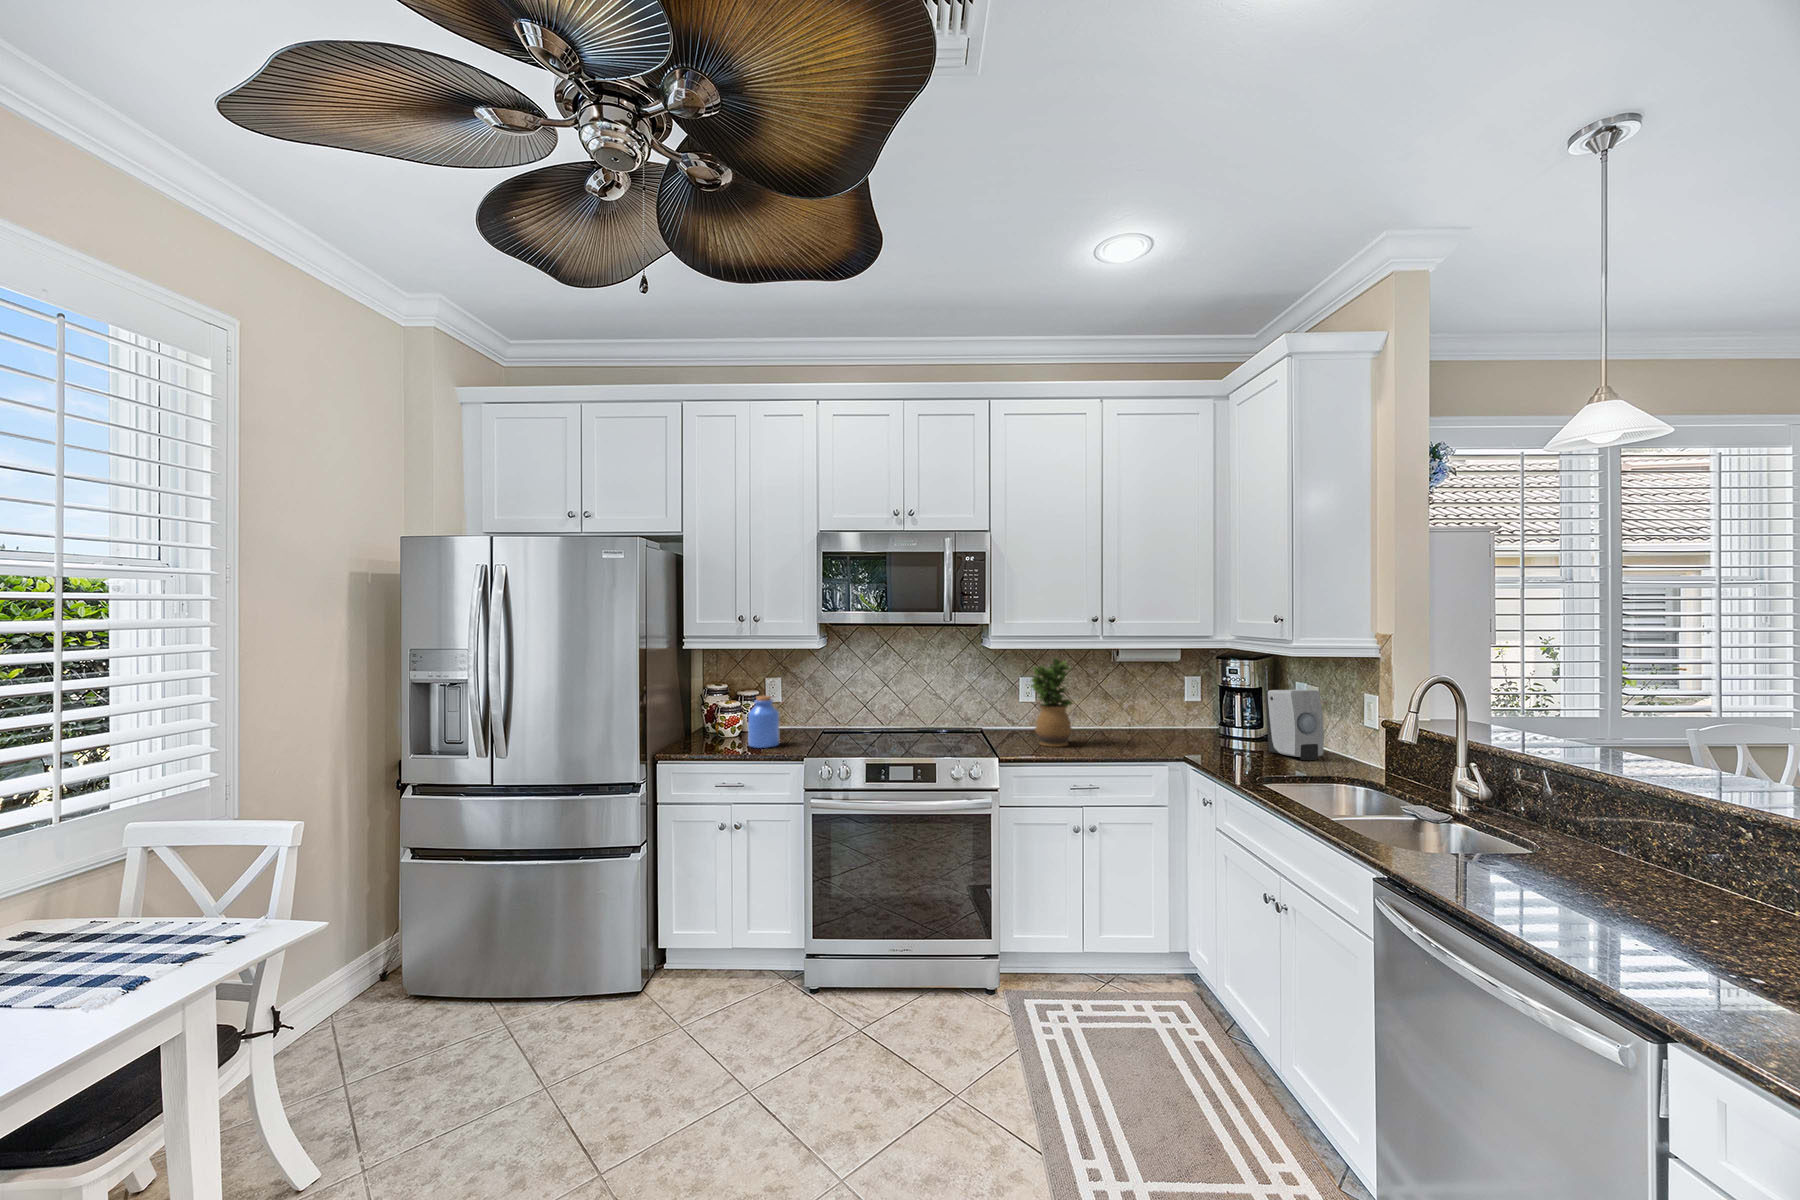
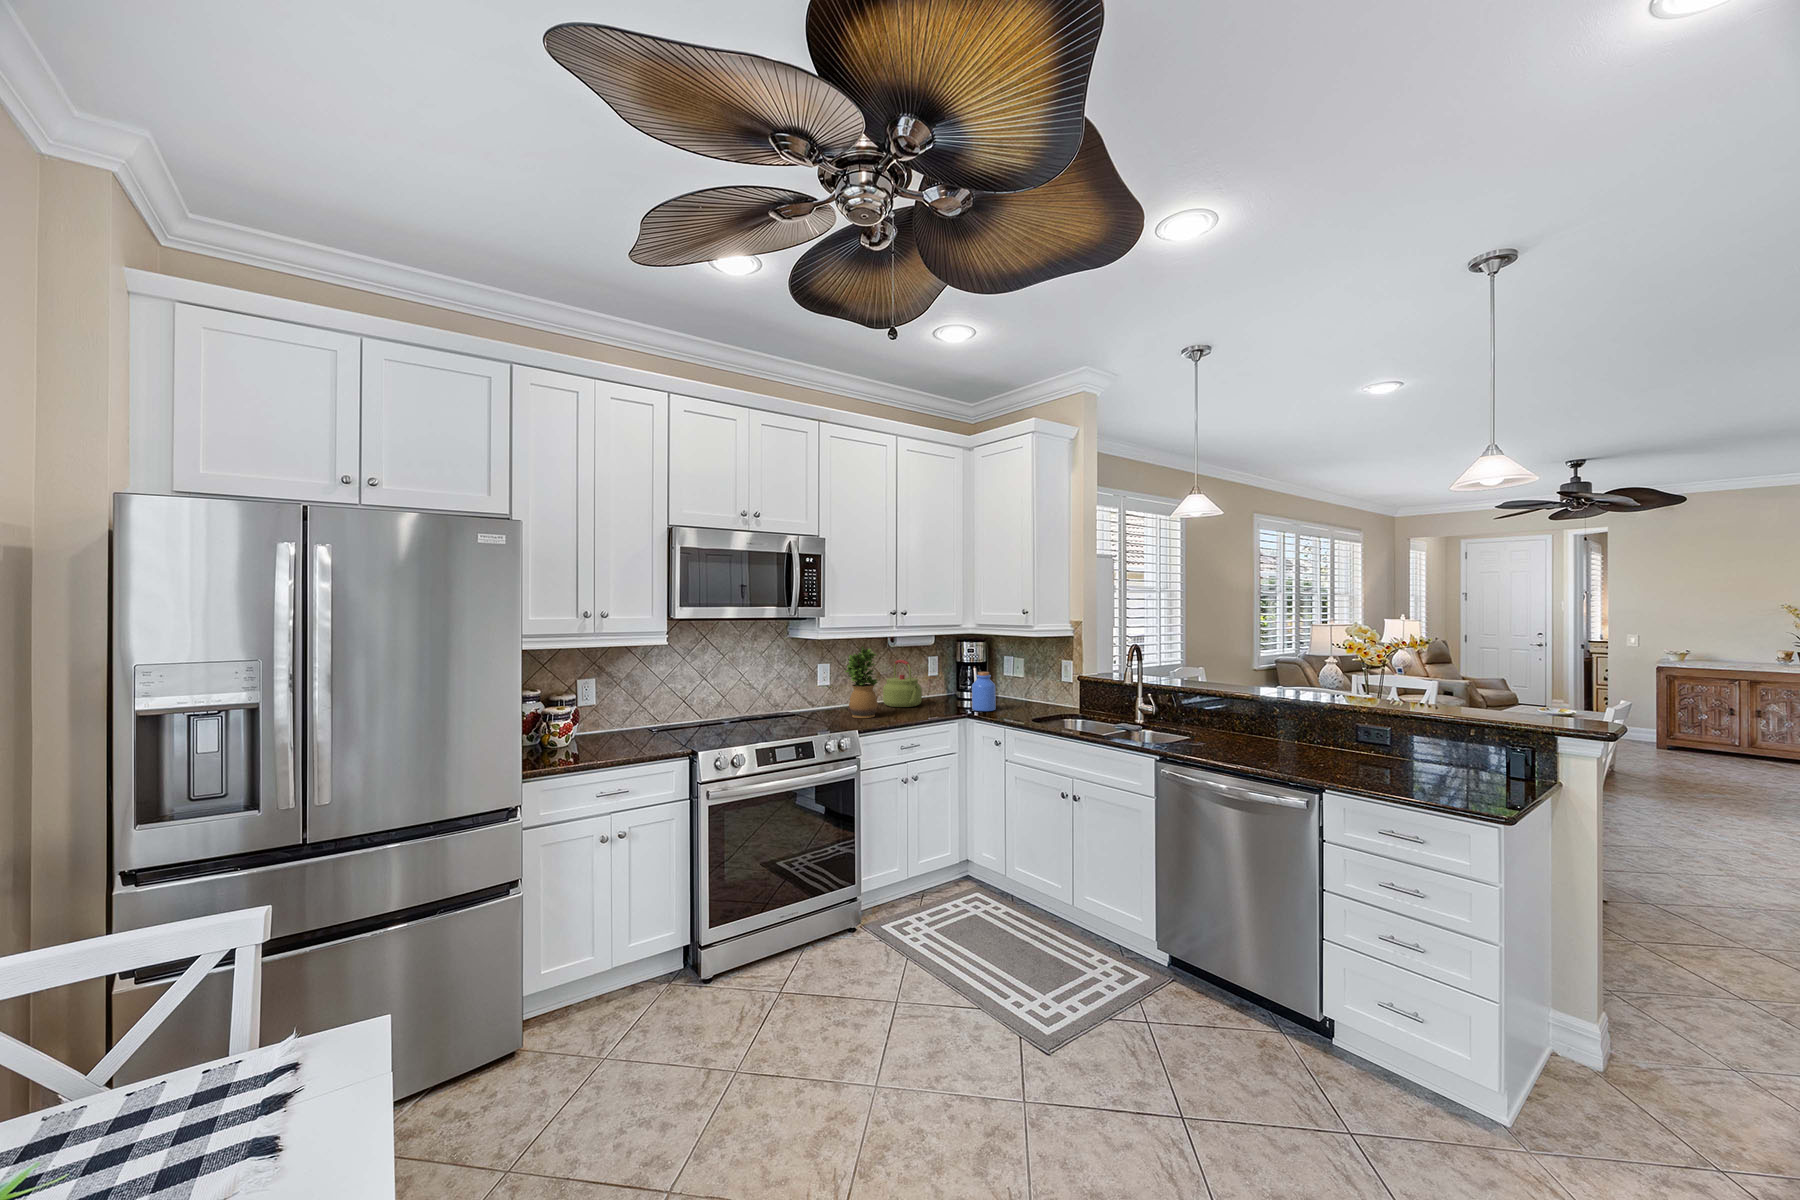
kettle: none [1106,677,1158,739] -> present [883,660,922,707]
soap dispenser: present [1265,690,1324,760] -> none [998,661,1036,708]
jar: present [748,696,779,748] -> present [972,672,996,711]

